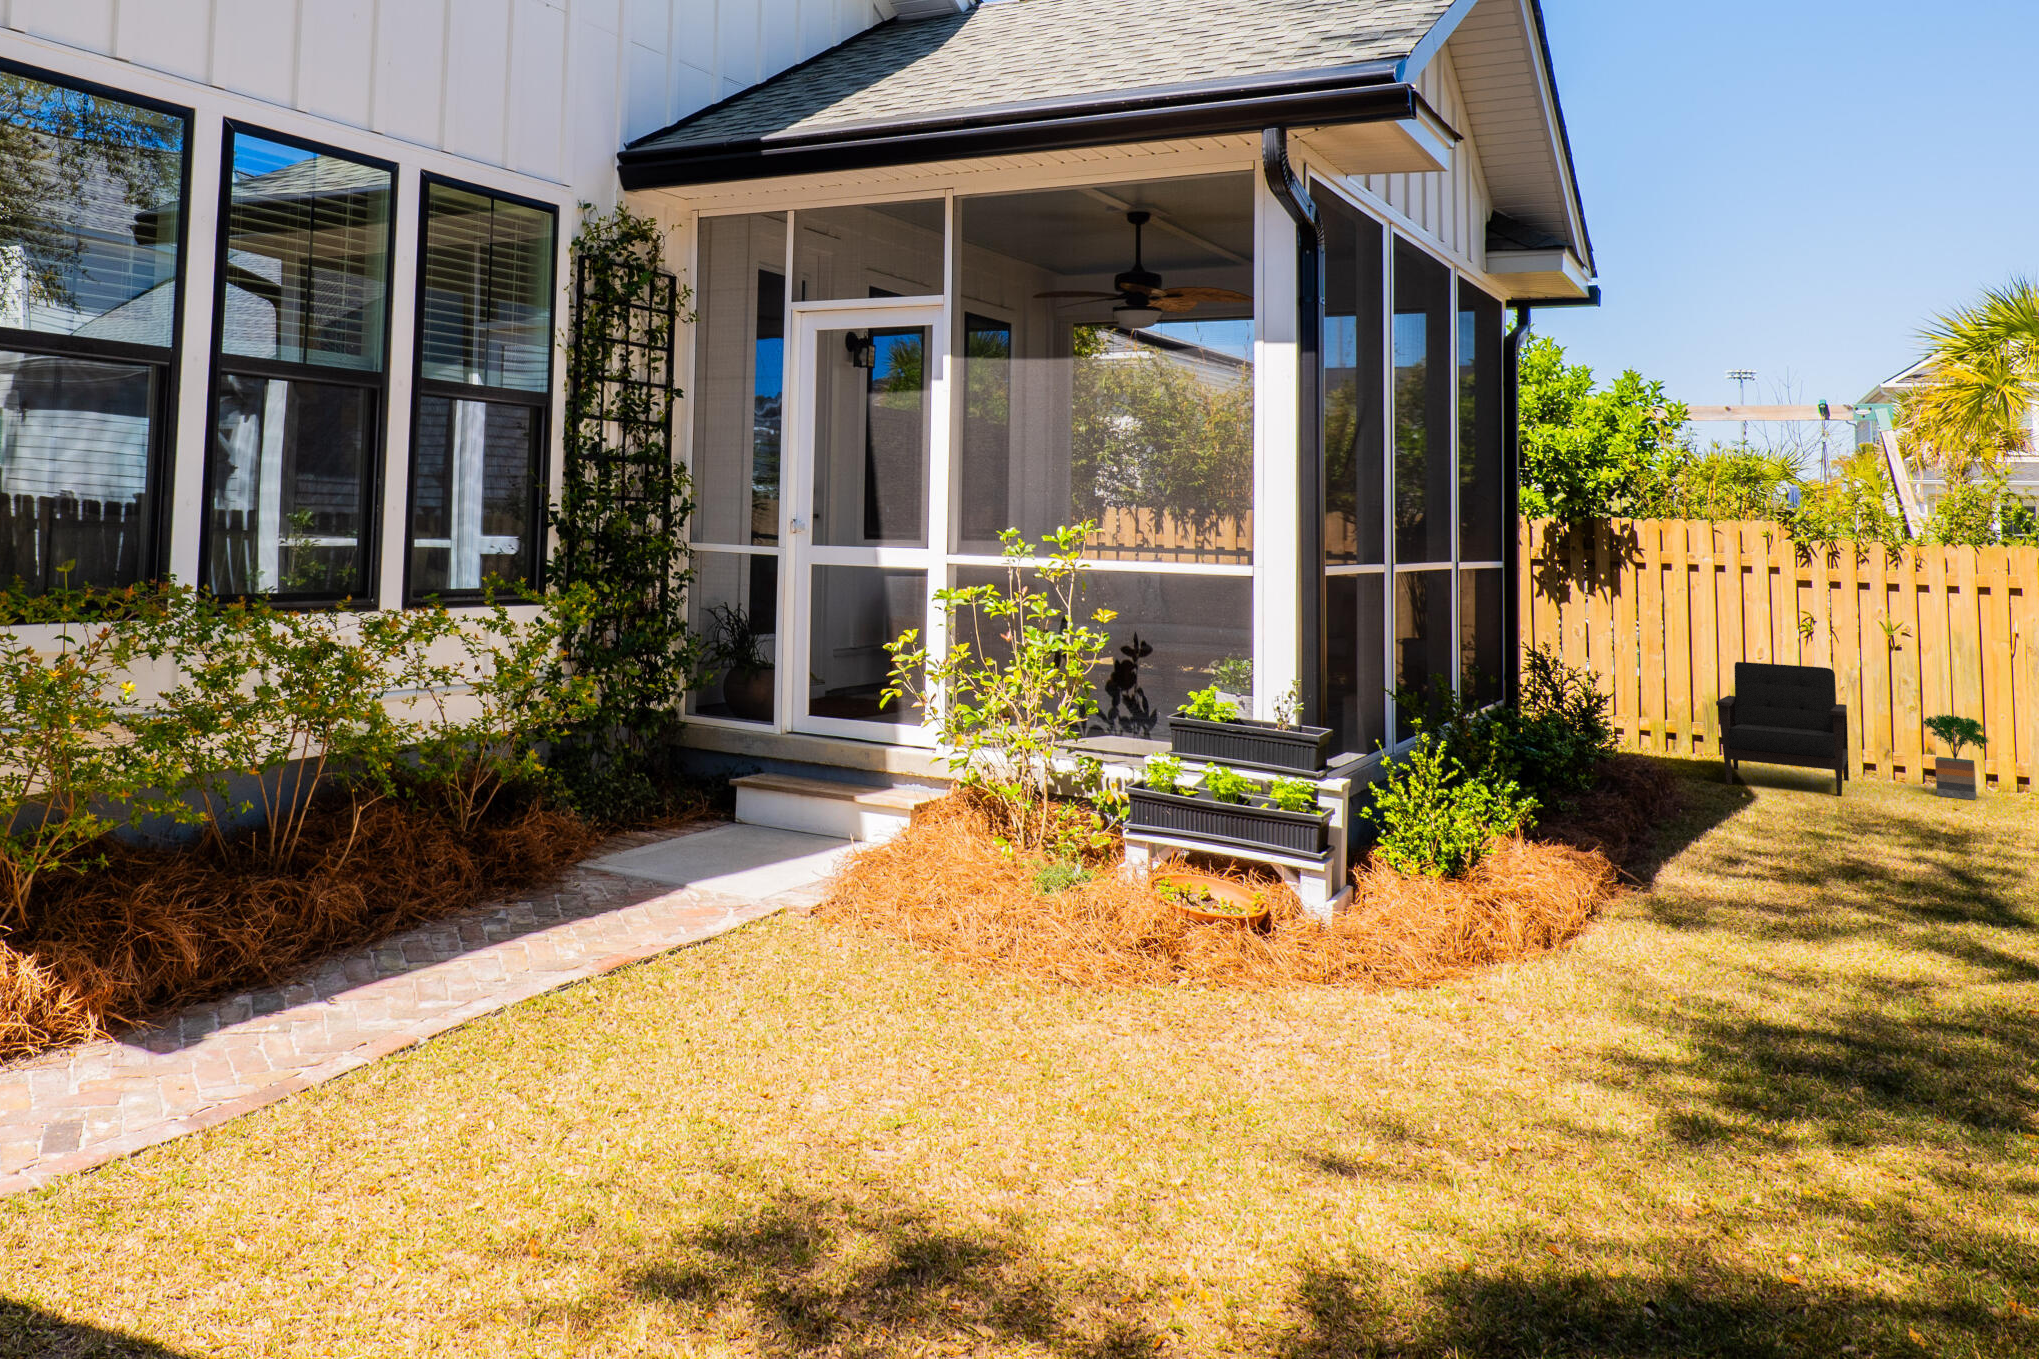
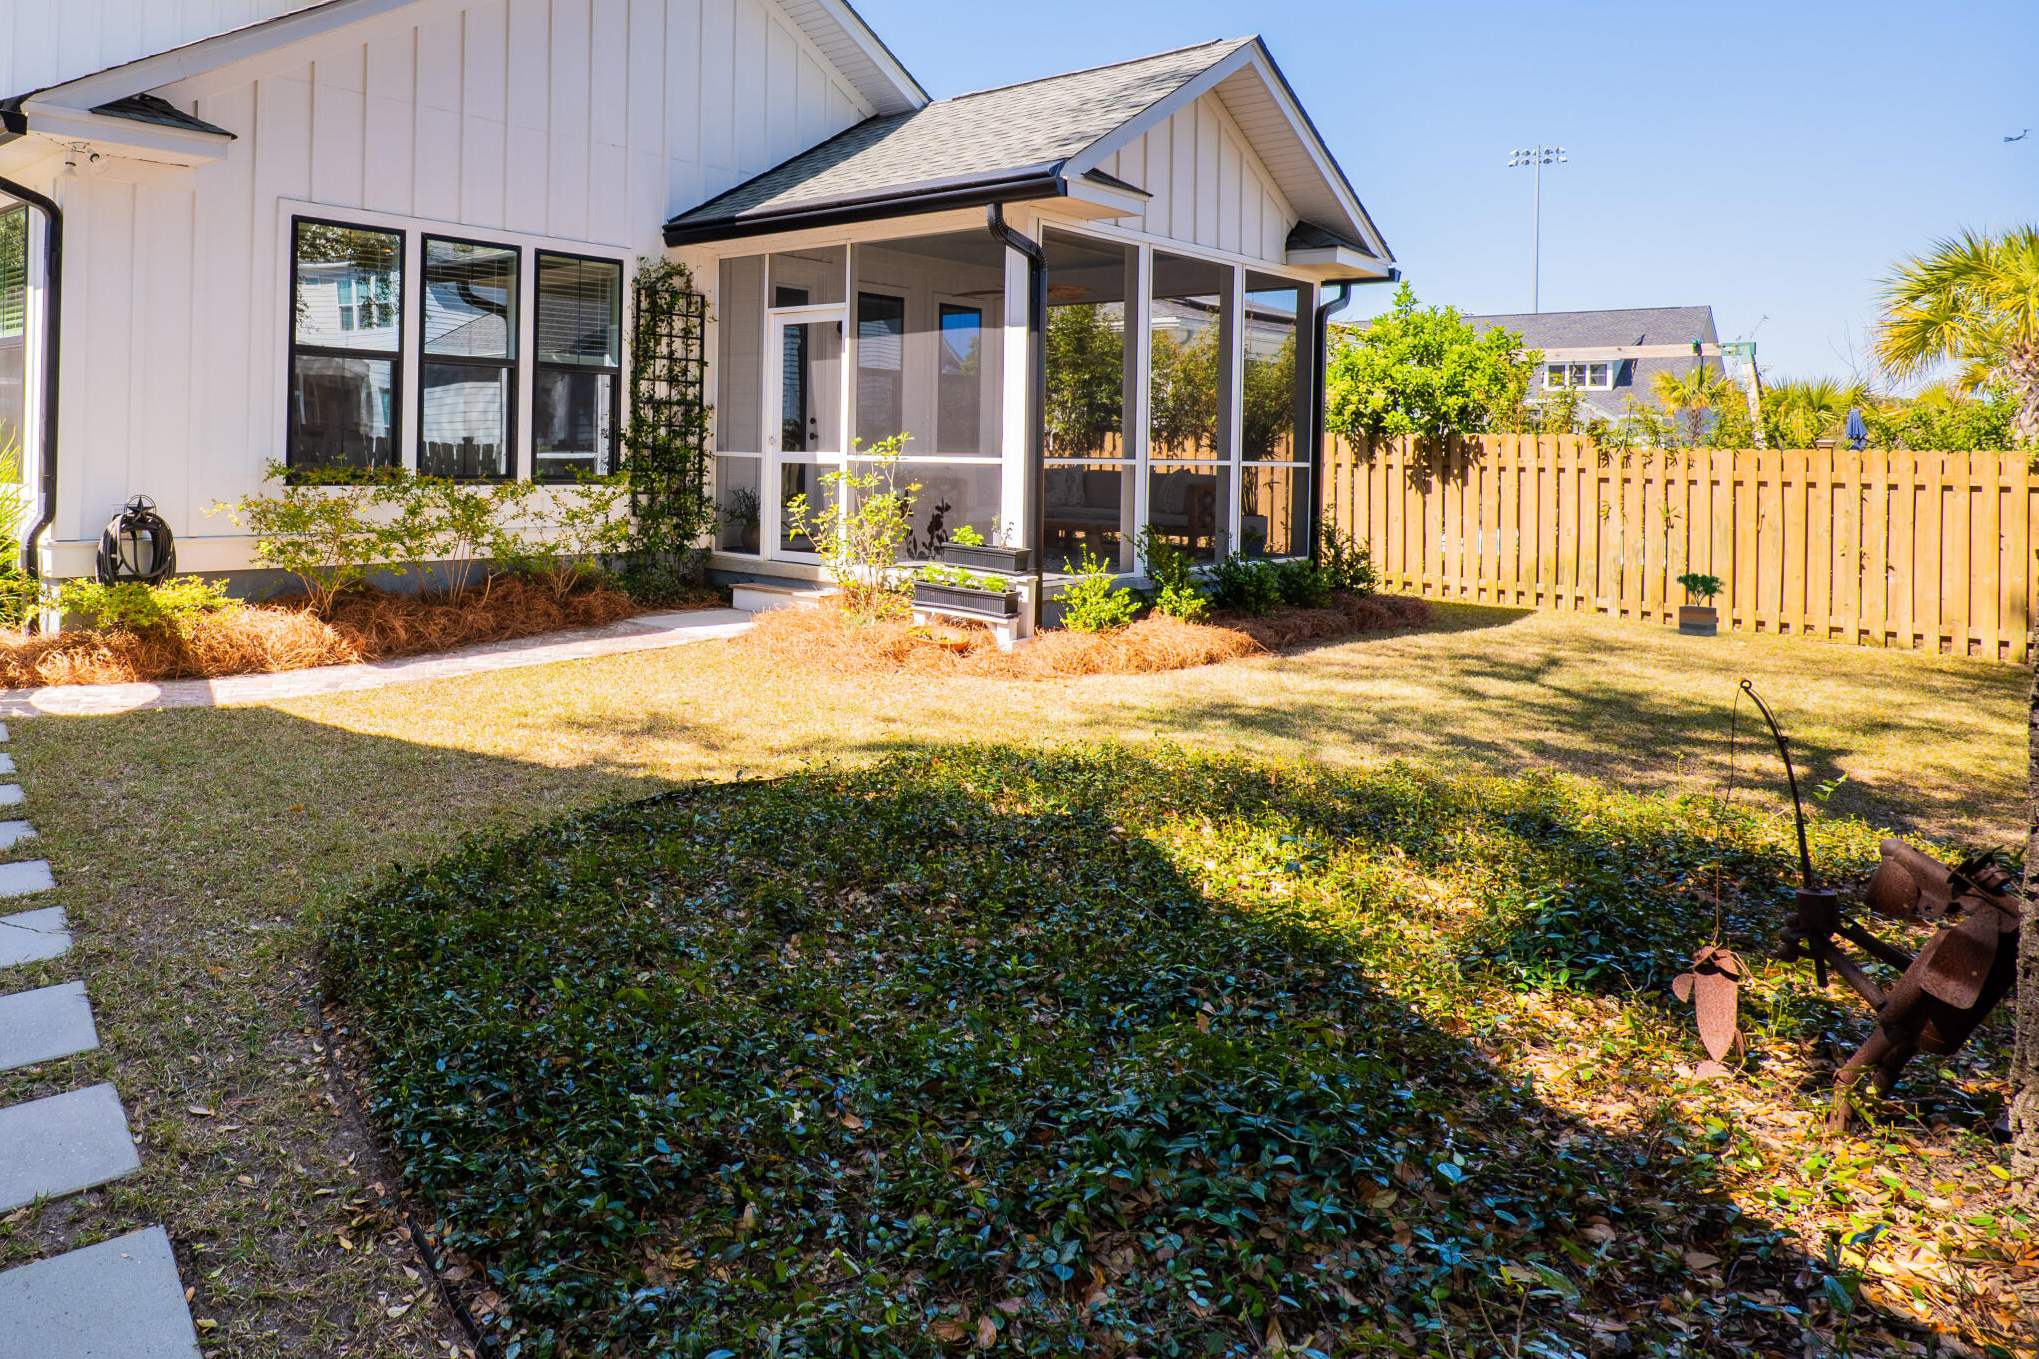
armchair: present [1716,662,1849,796] -> none [1499,537,1628,631]

